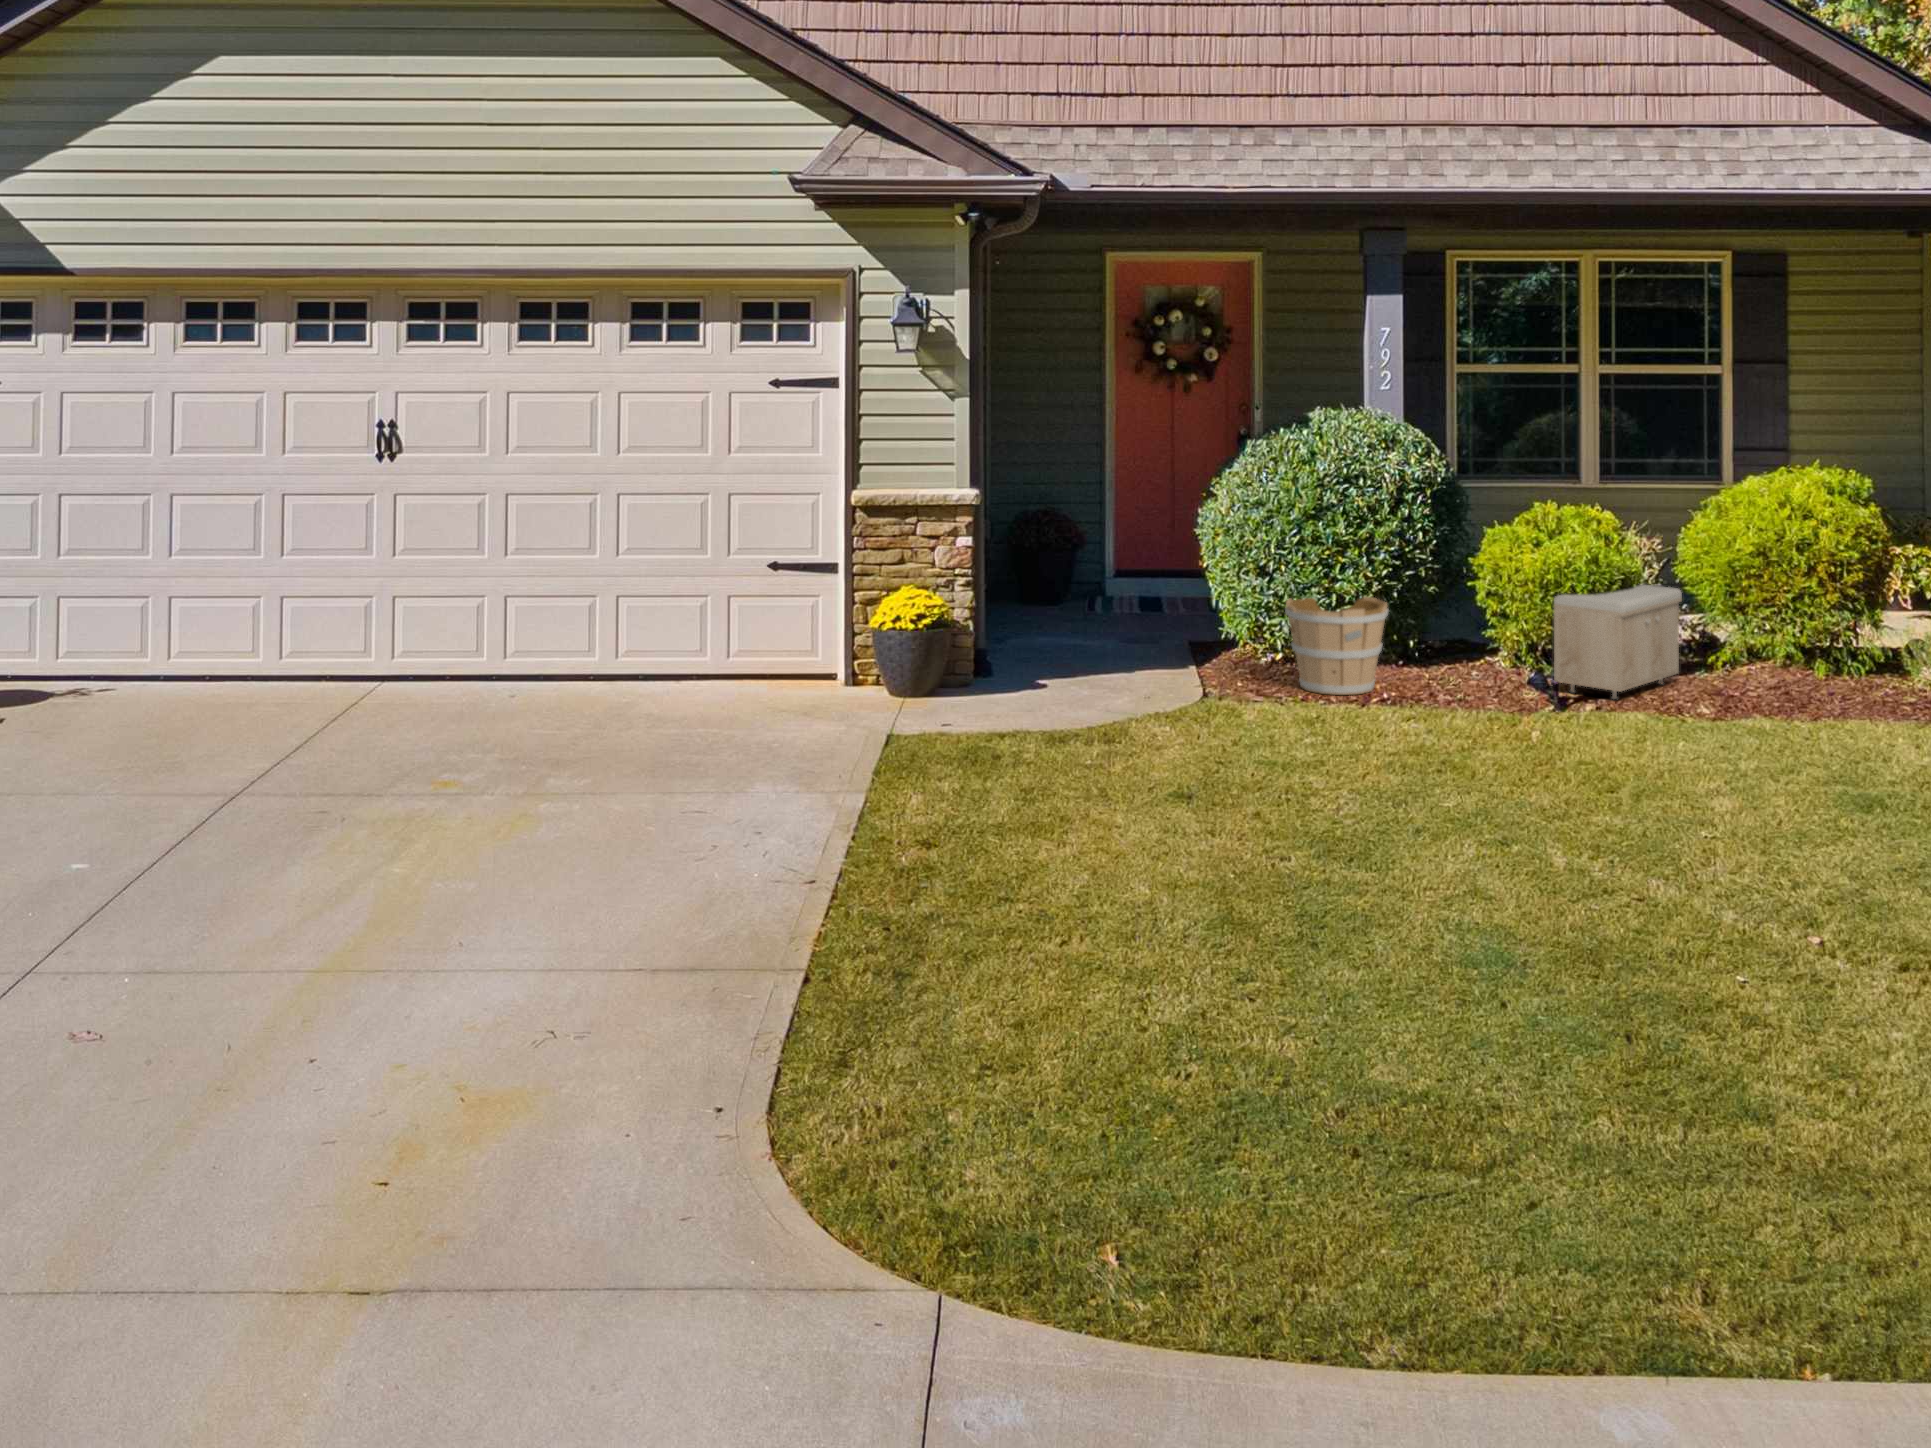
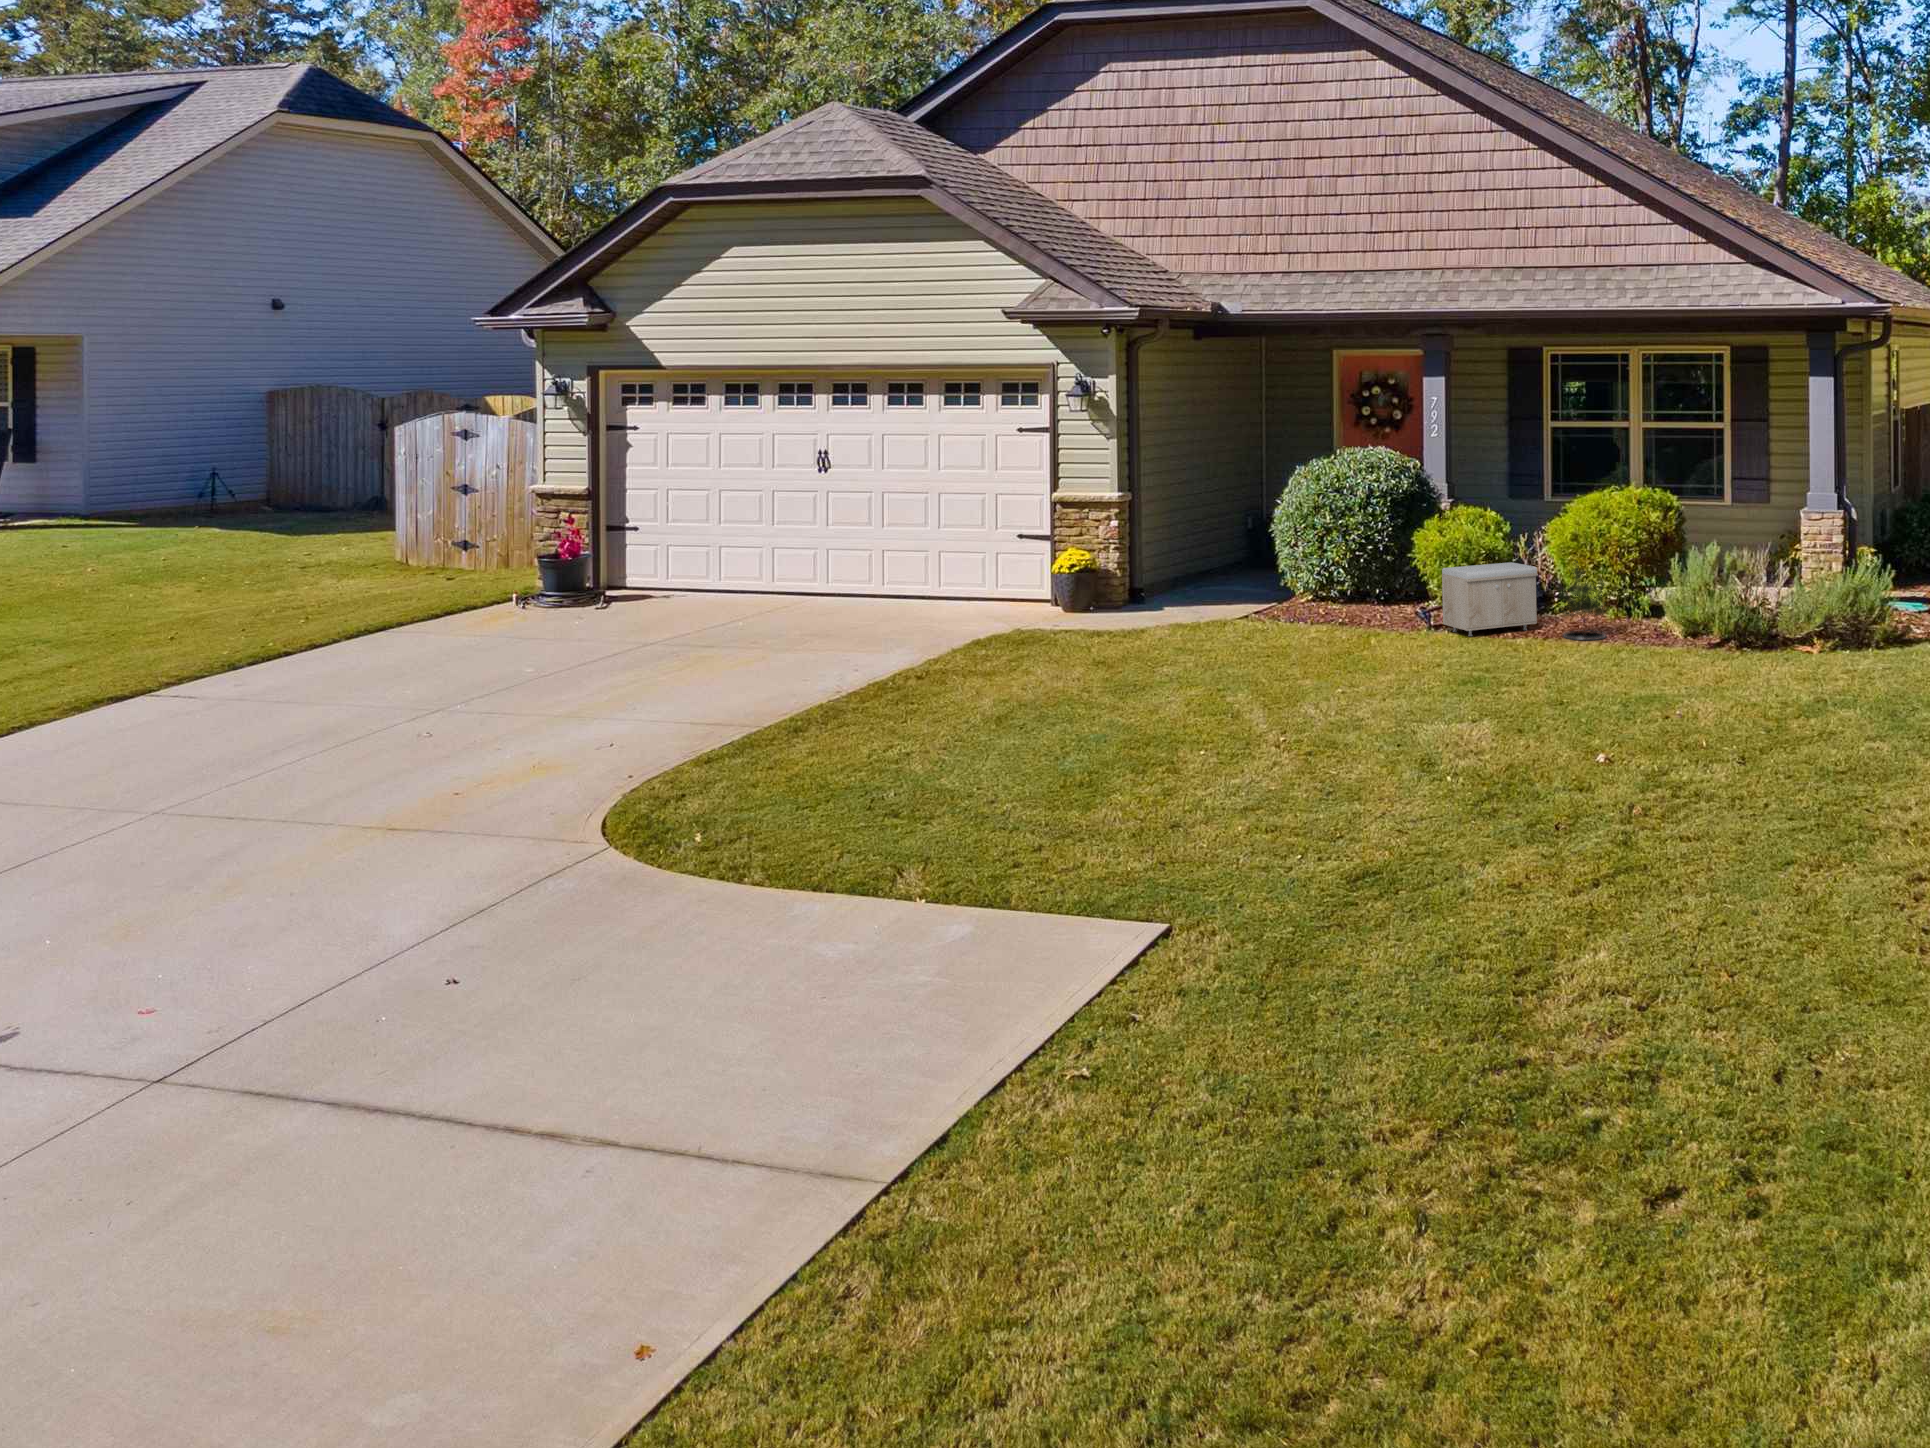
potted tree: none [1731,576,1808,697] -> present [1560,560,1607,640]
wooden bucket: present [1285,597,1389,695] -> none [1285,566,1350,627]

